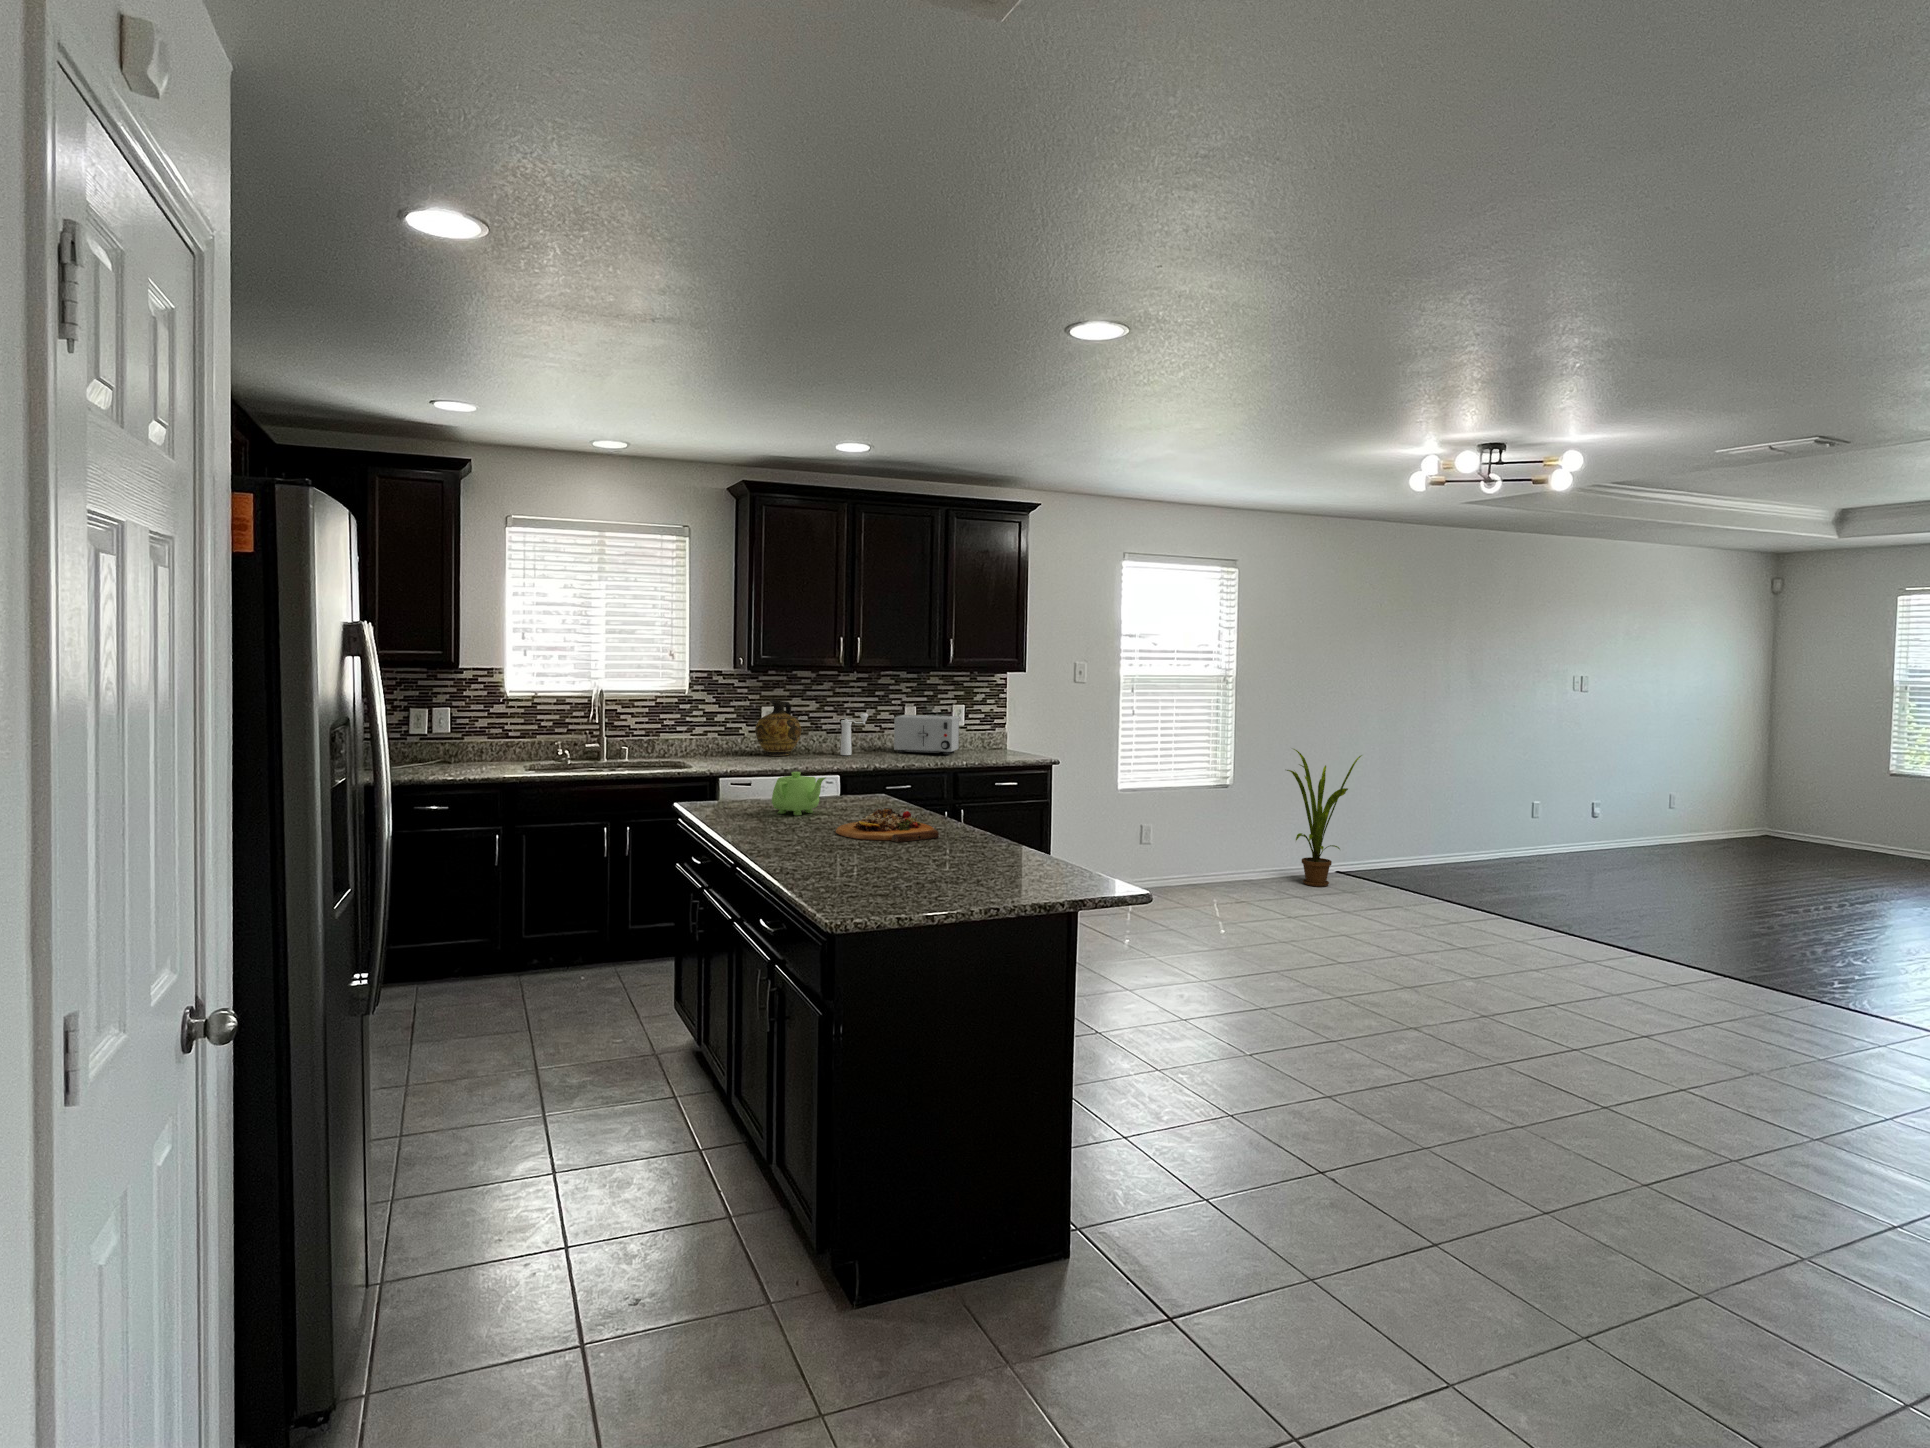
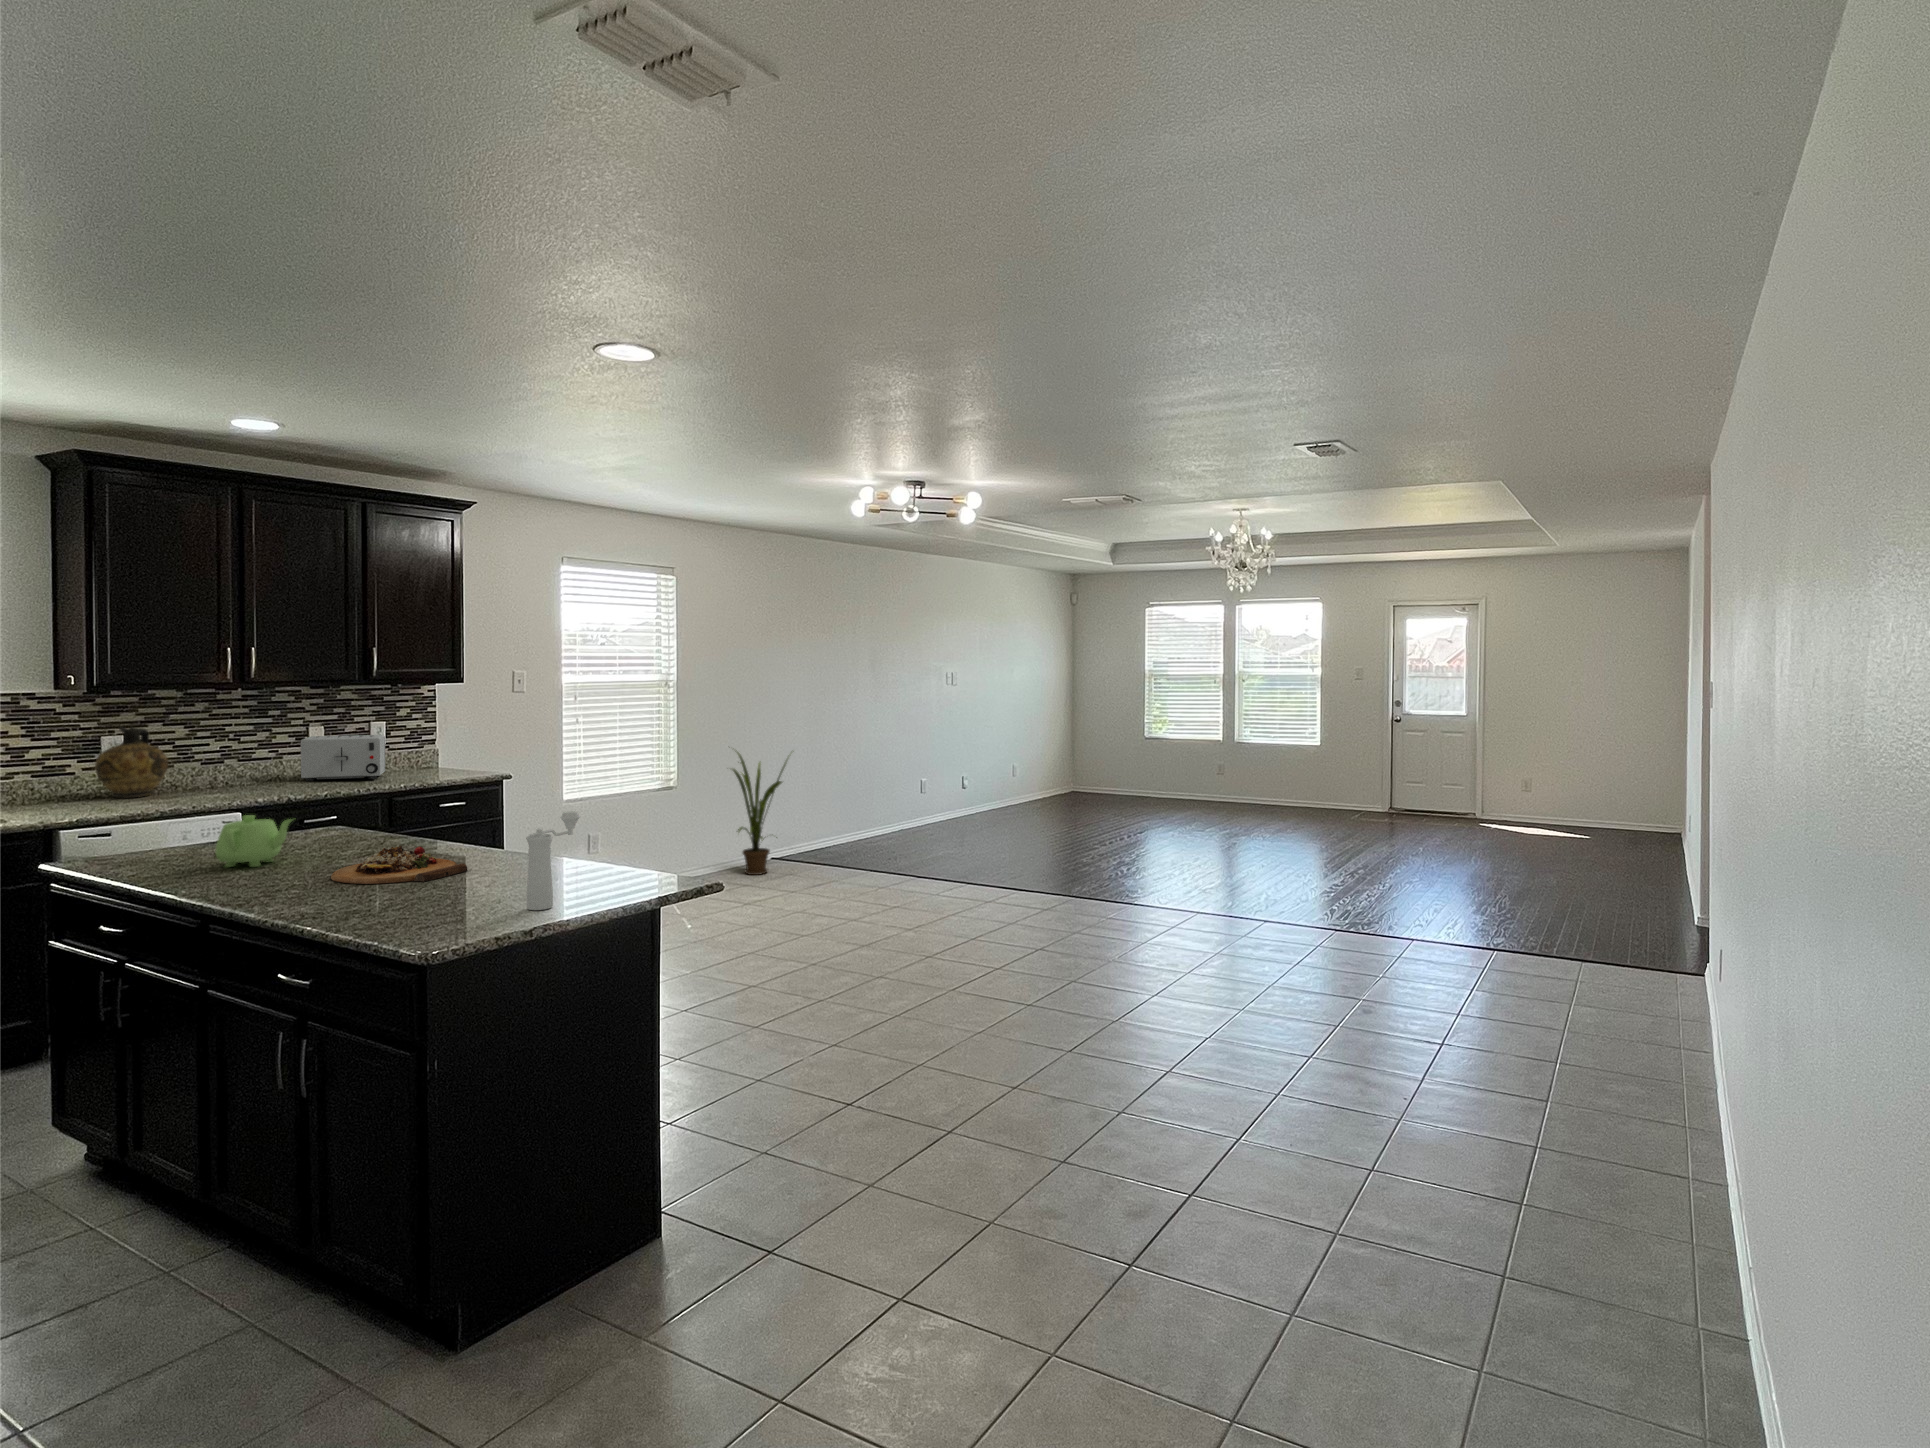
pepper mill: present [840,713,868,755] -> present [526,811,580,910]

